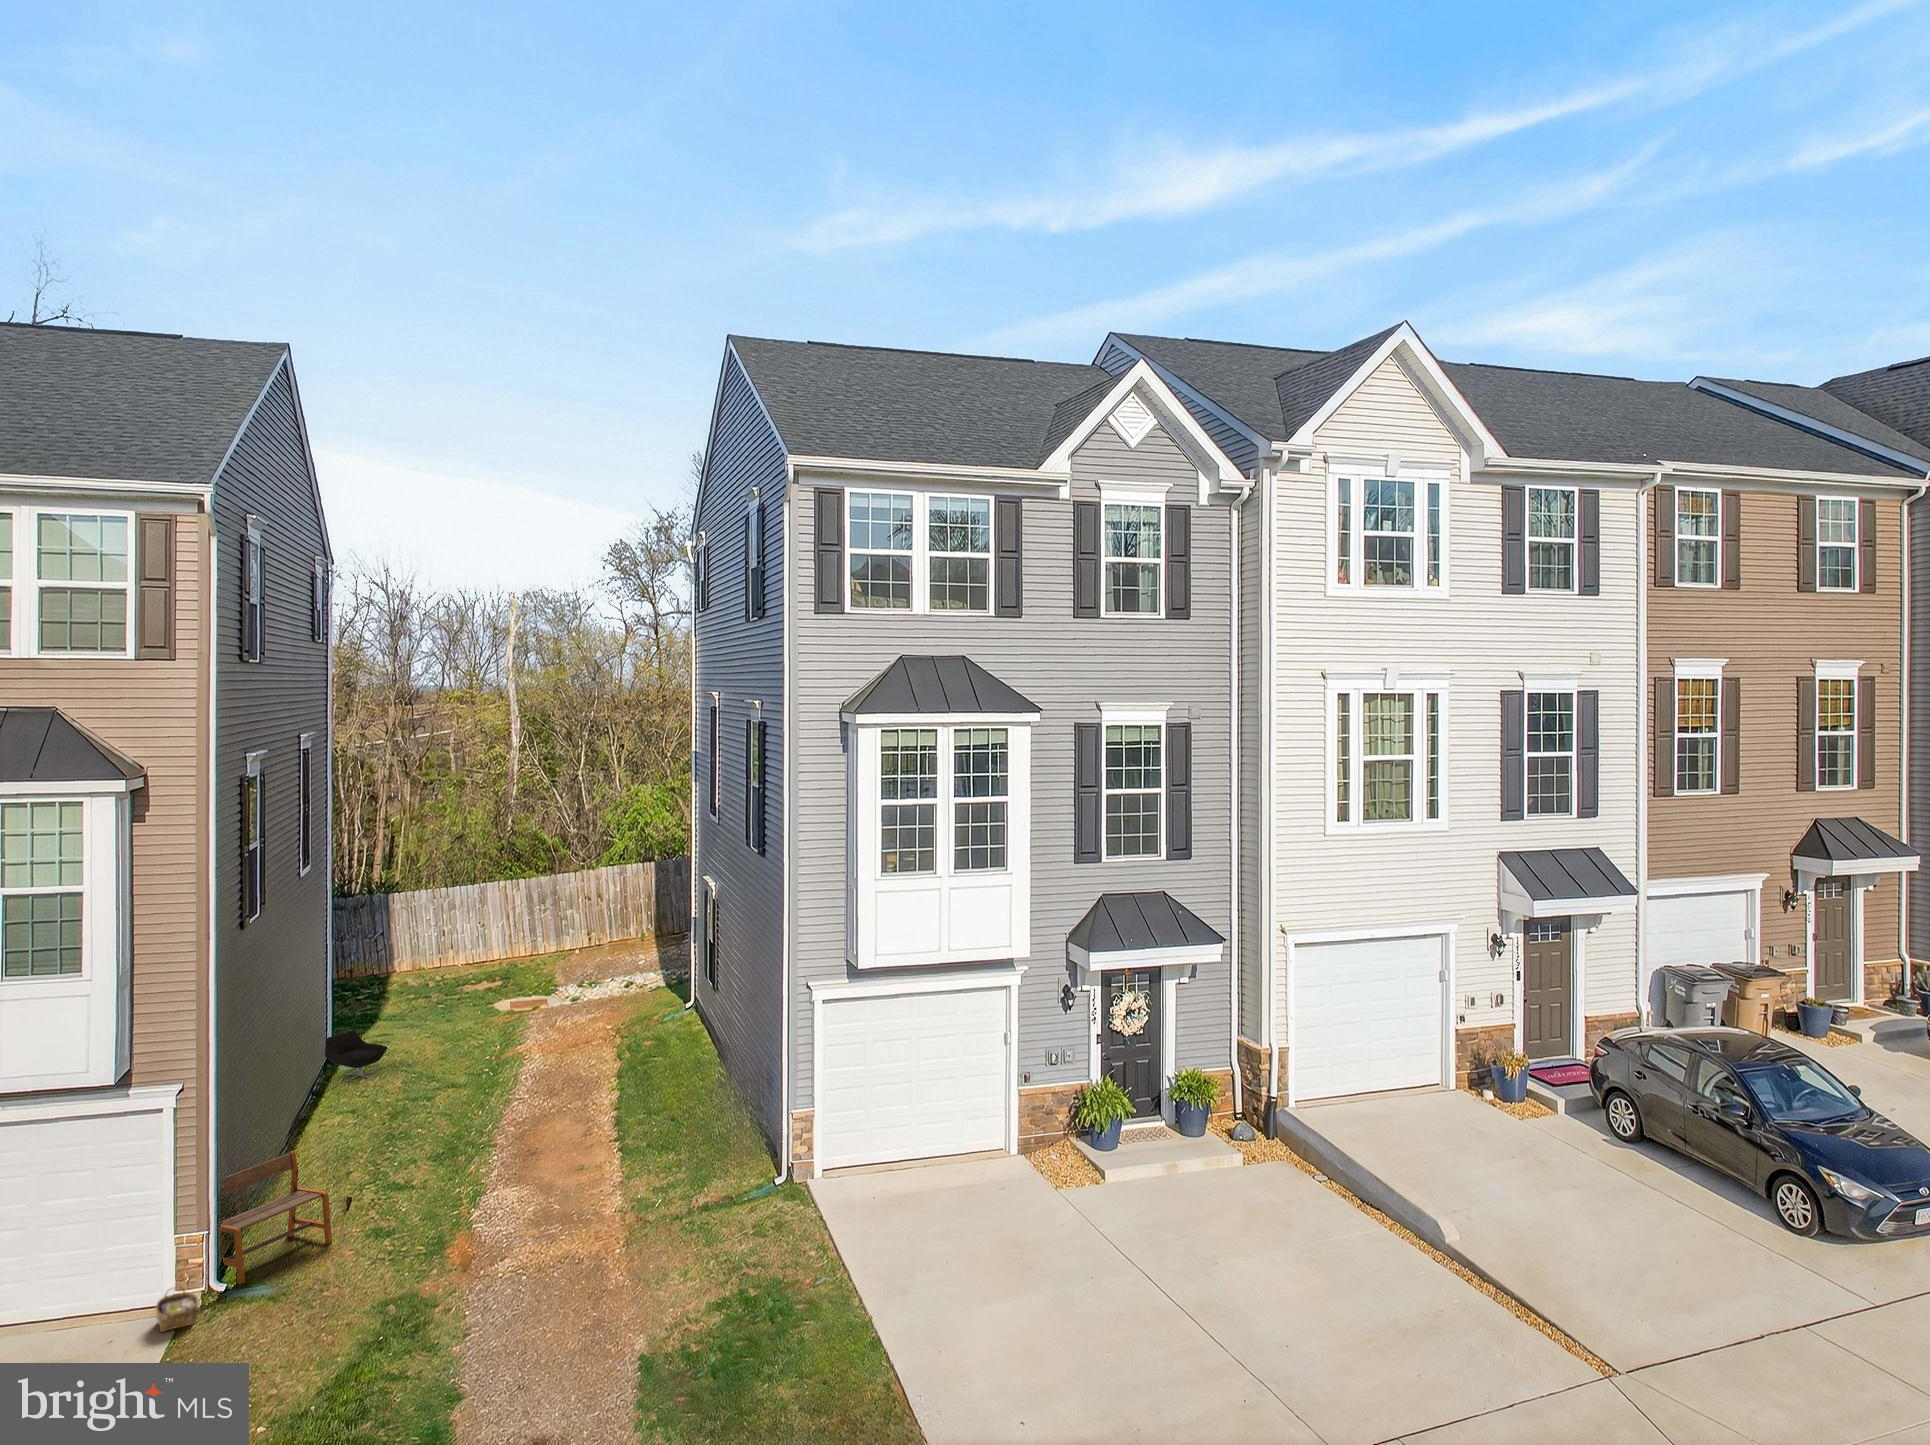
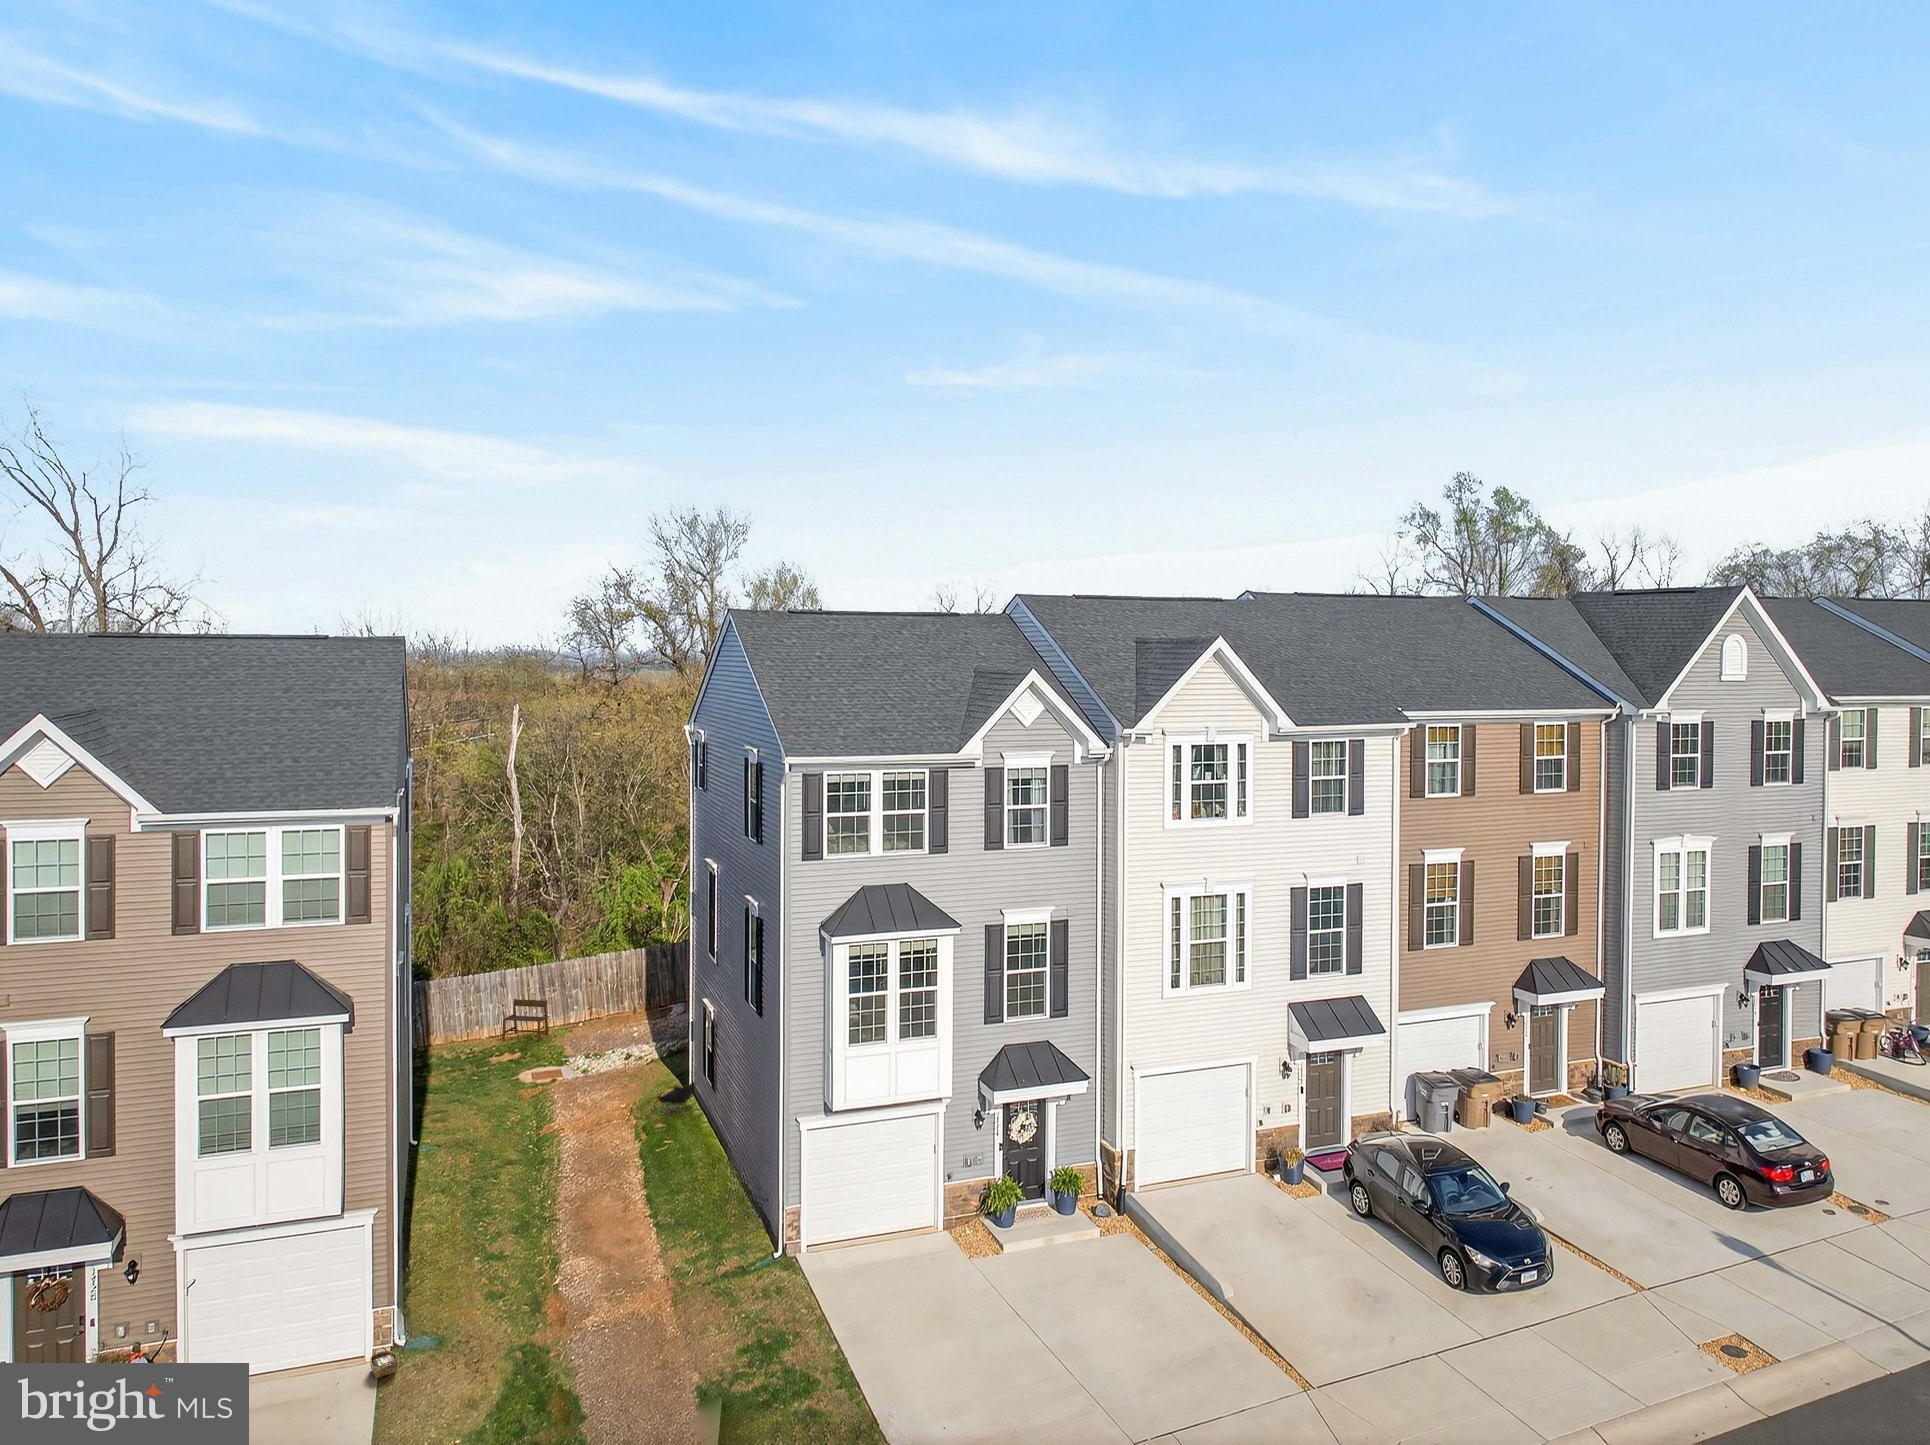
lounge chair: present [325,1030,387,1082] -> present [657,1082,696,1110]
bench: present [220,1151,332,1284] -> present [502,999,549,1042]

